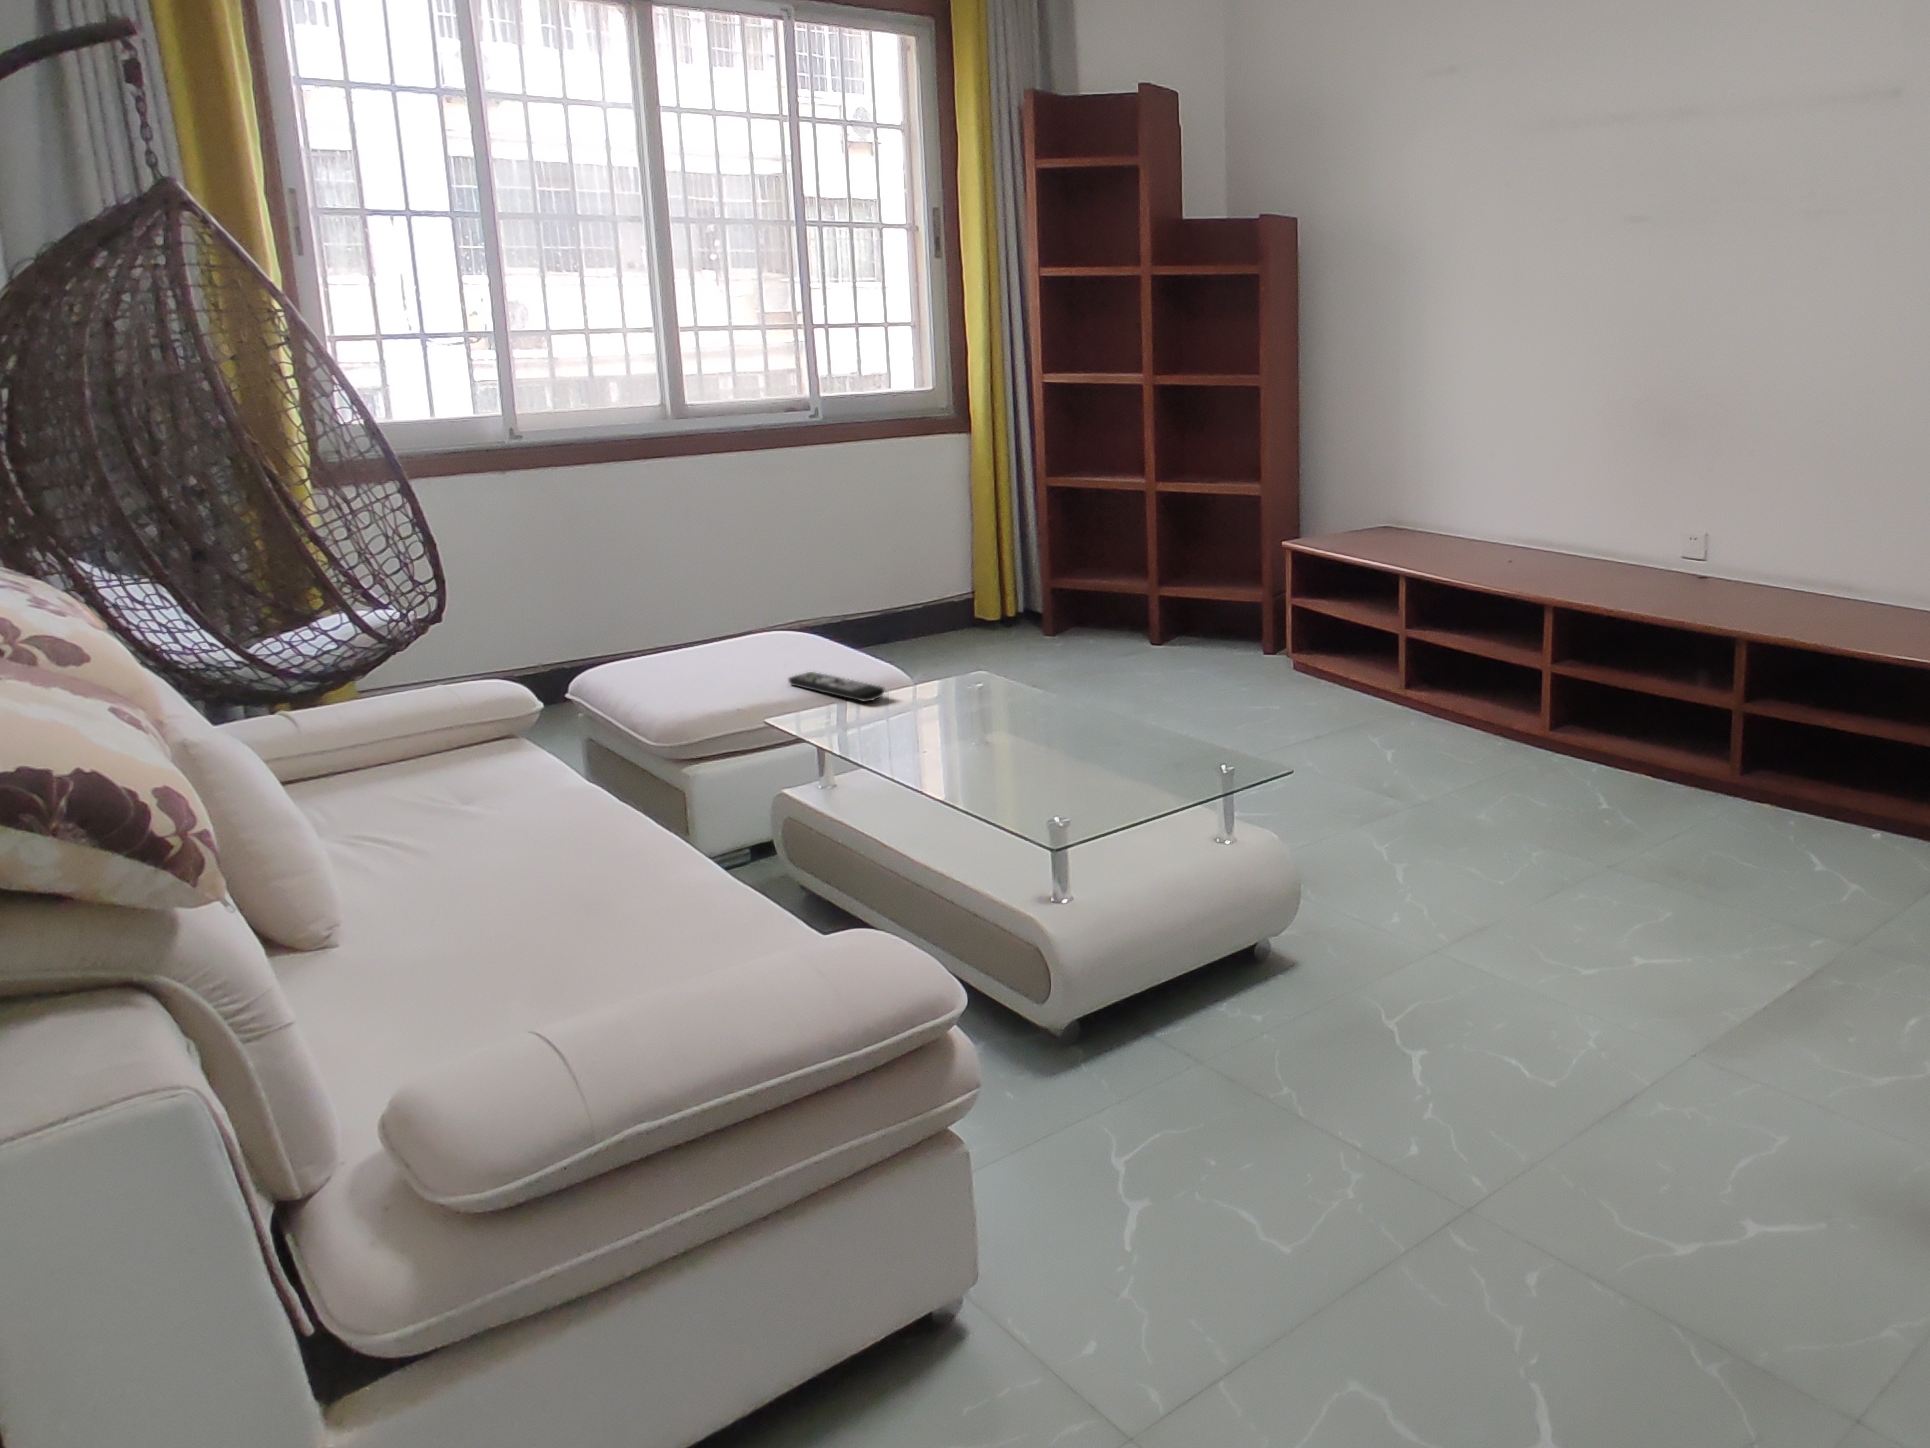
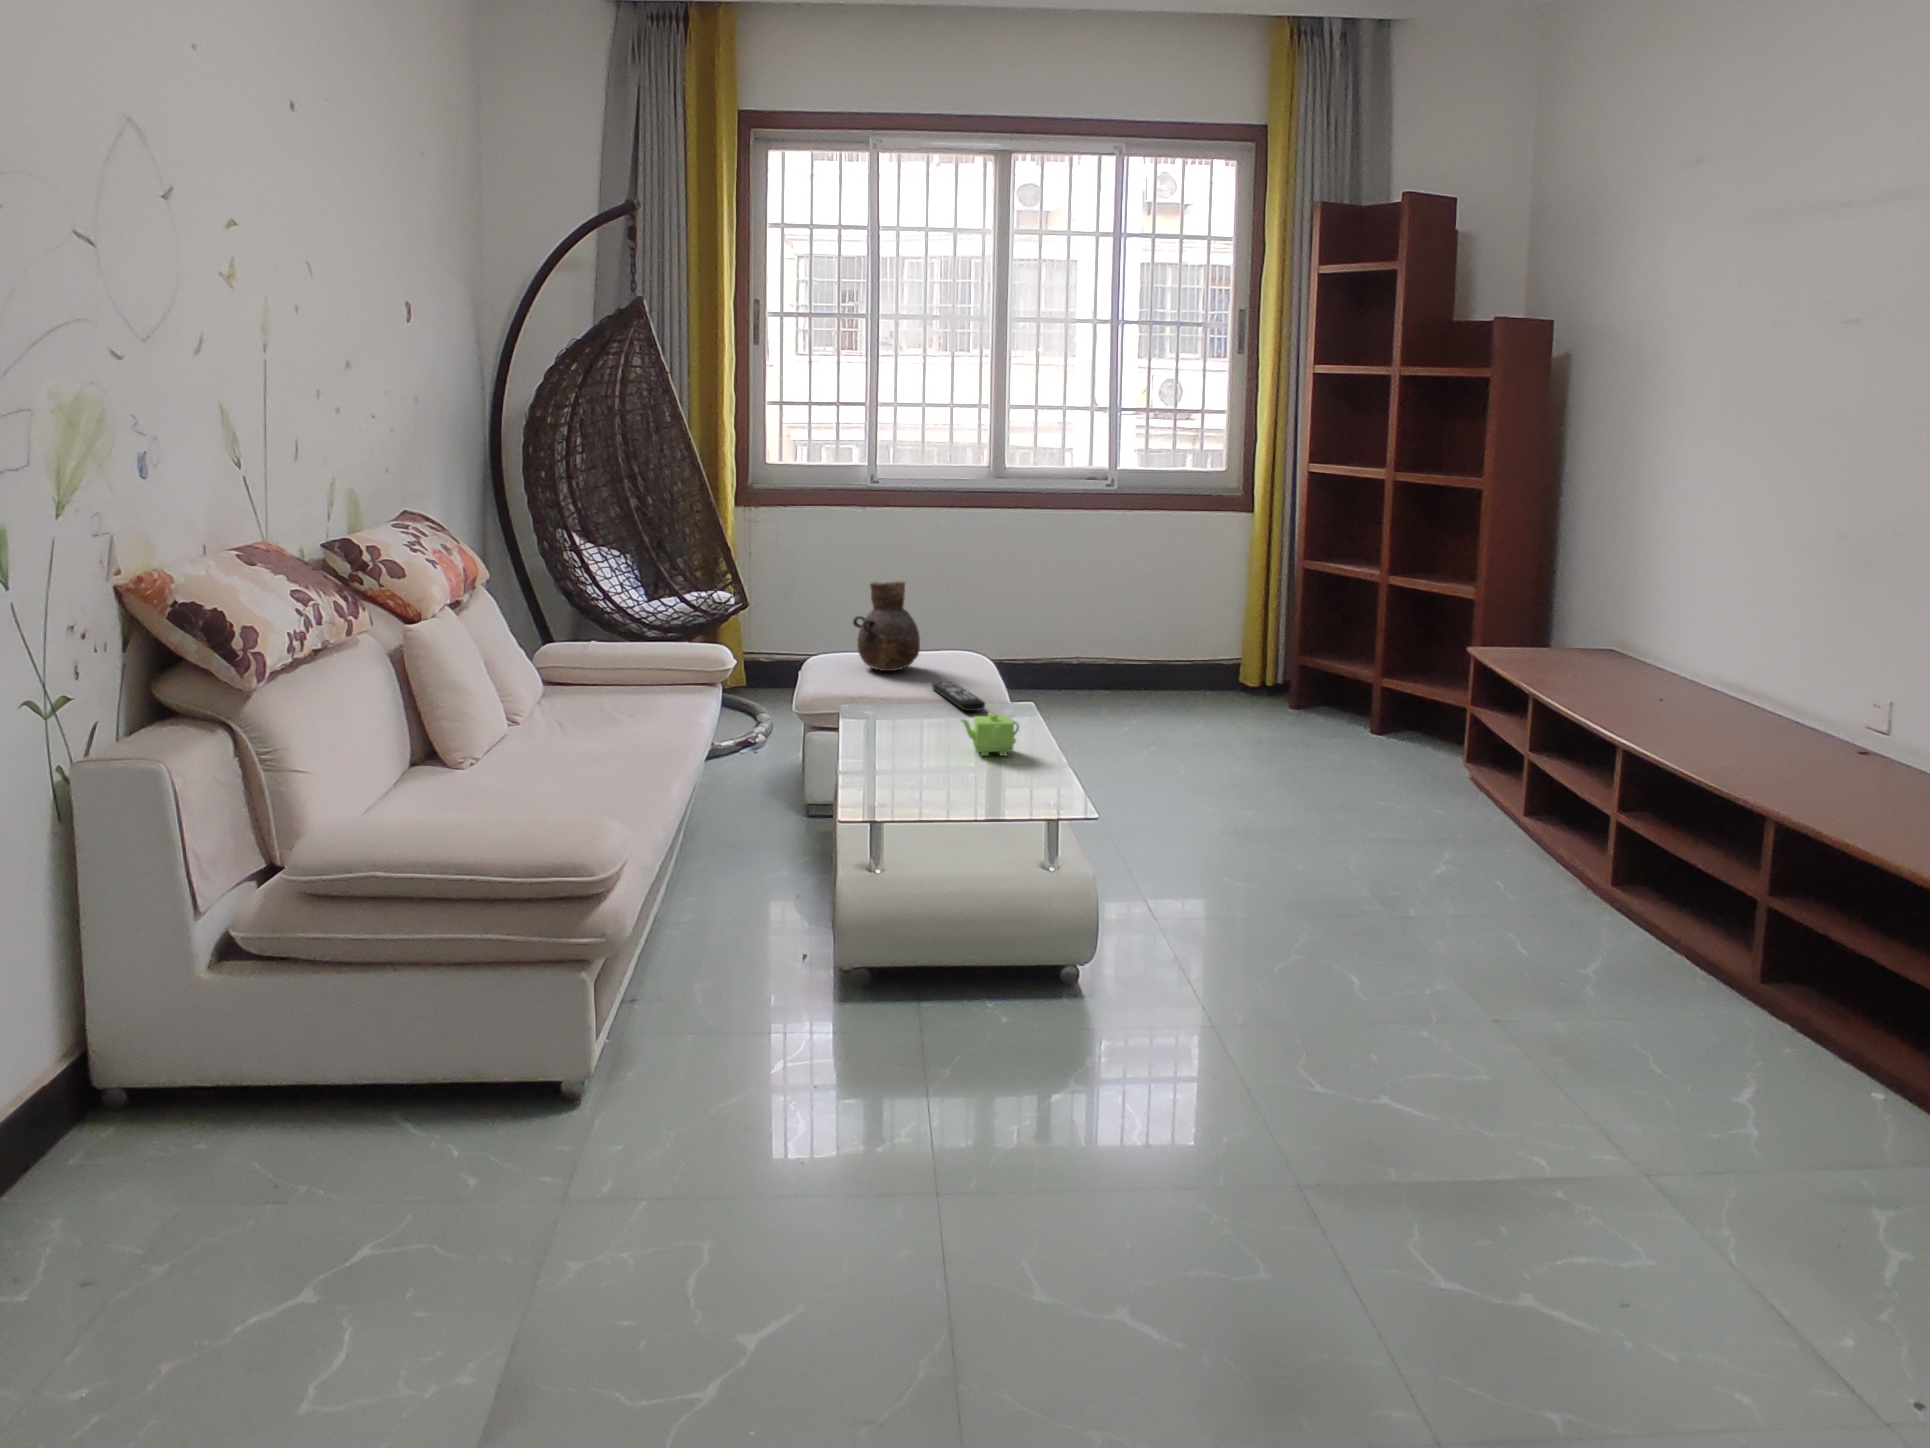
vase: none [645,561,743,674] -> present [853,582,920,671]
teapot: none [912,696,981,747] -> present [960,712,1019,756]

